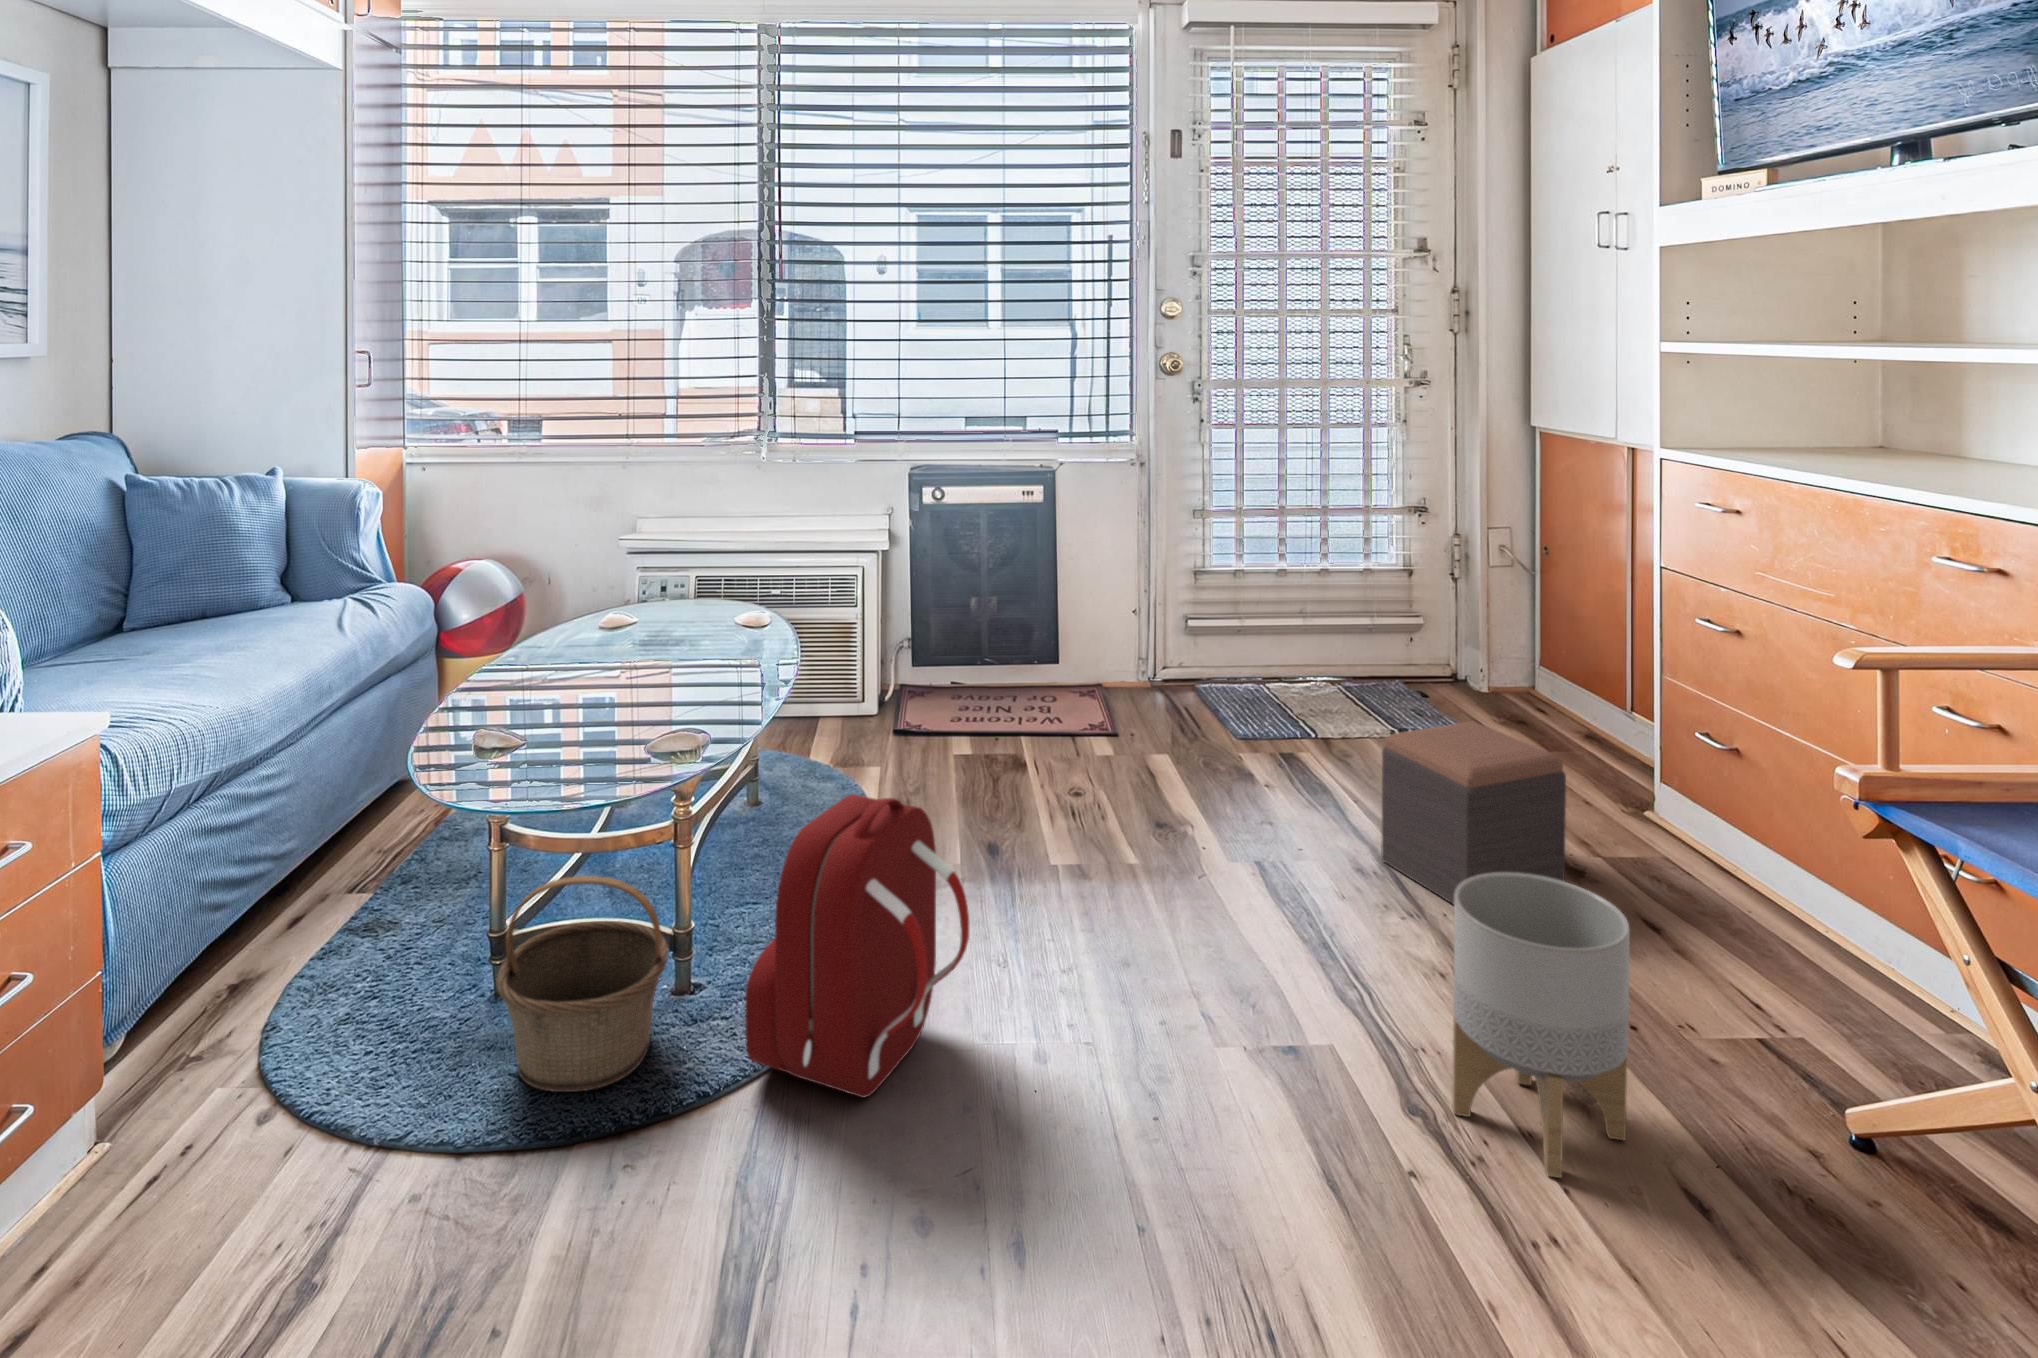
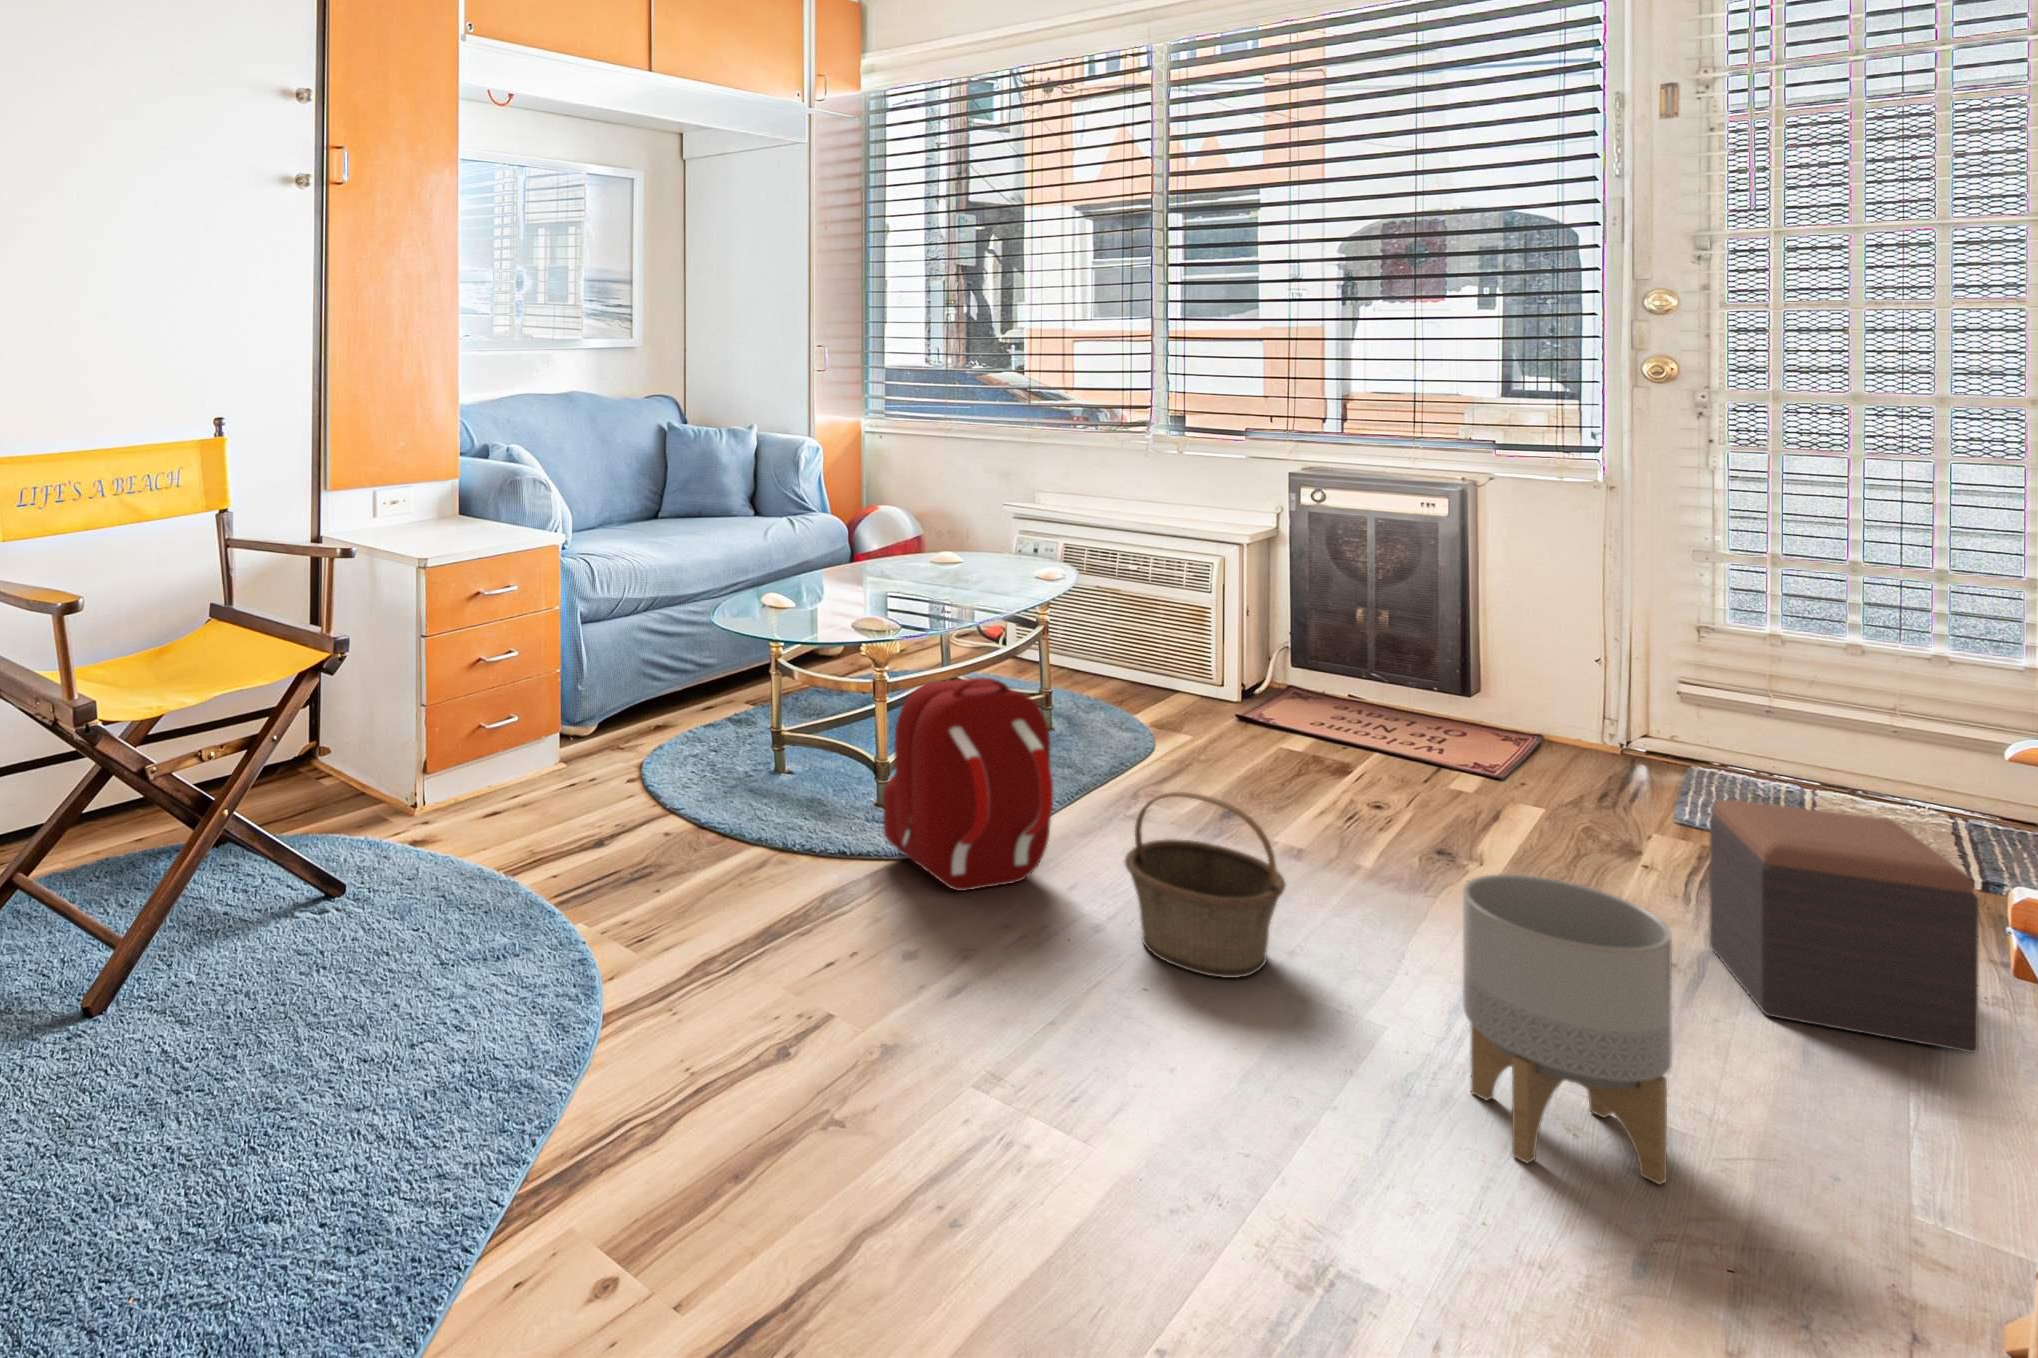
basket: present [496,876,669,1092] -> present [1125,792,1285,978]

